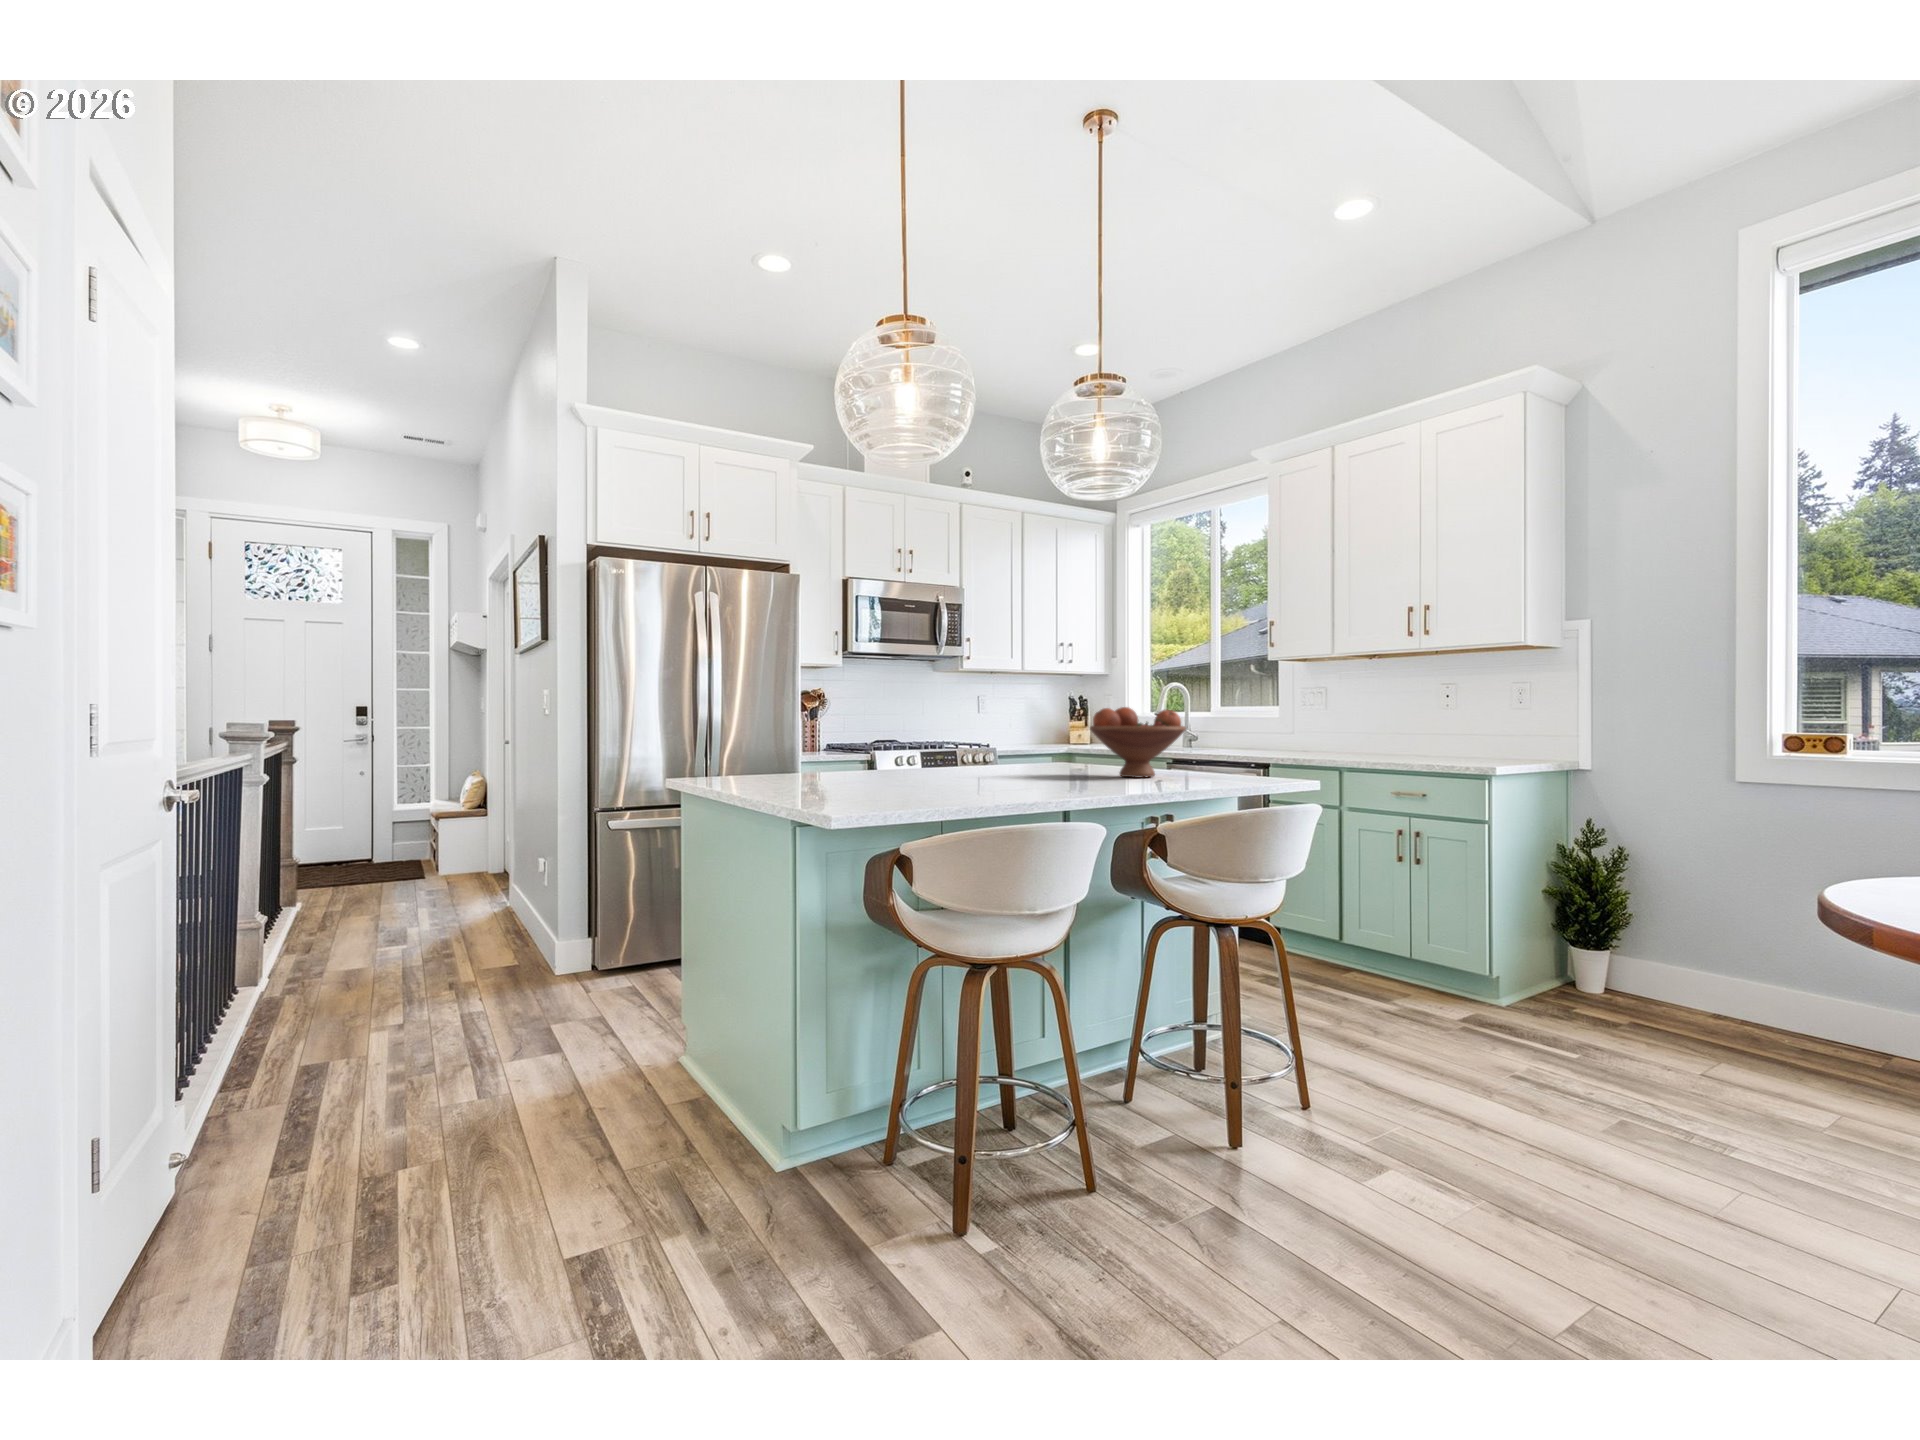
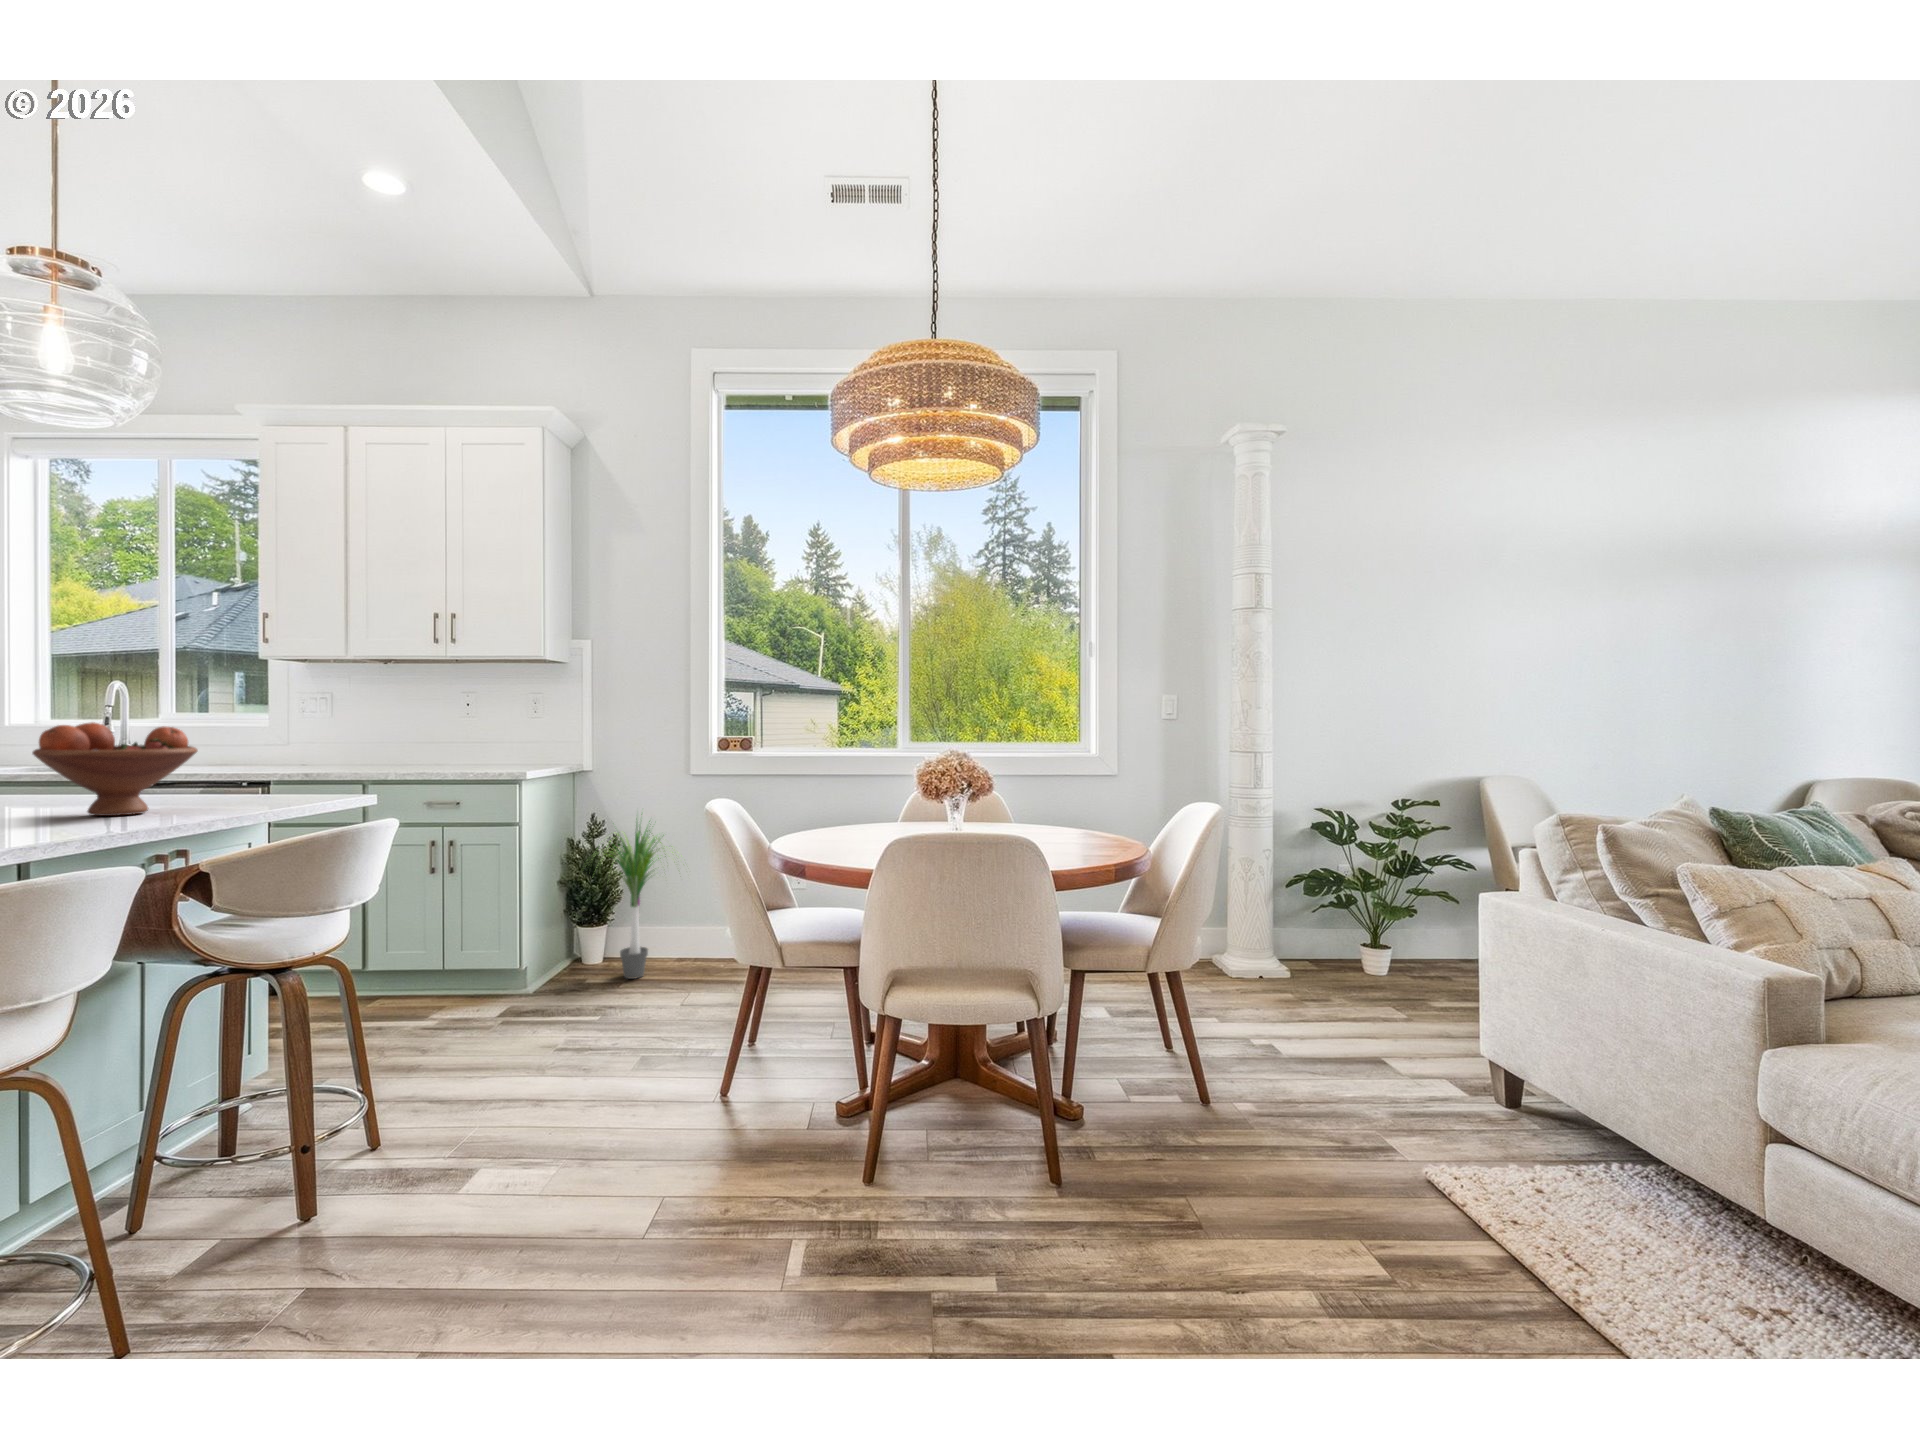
potted plant: none [1559,814,1729,1024] -> present [592,821,673,979]

